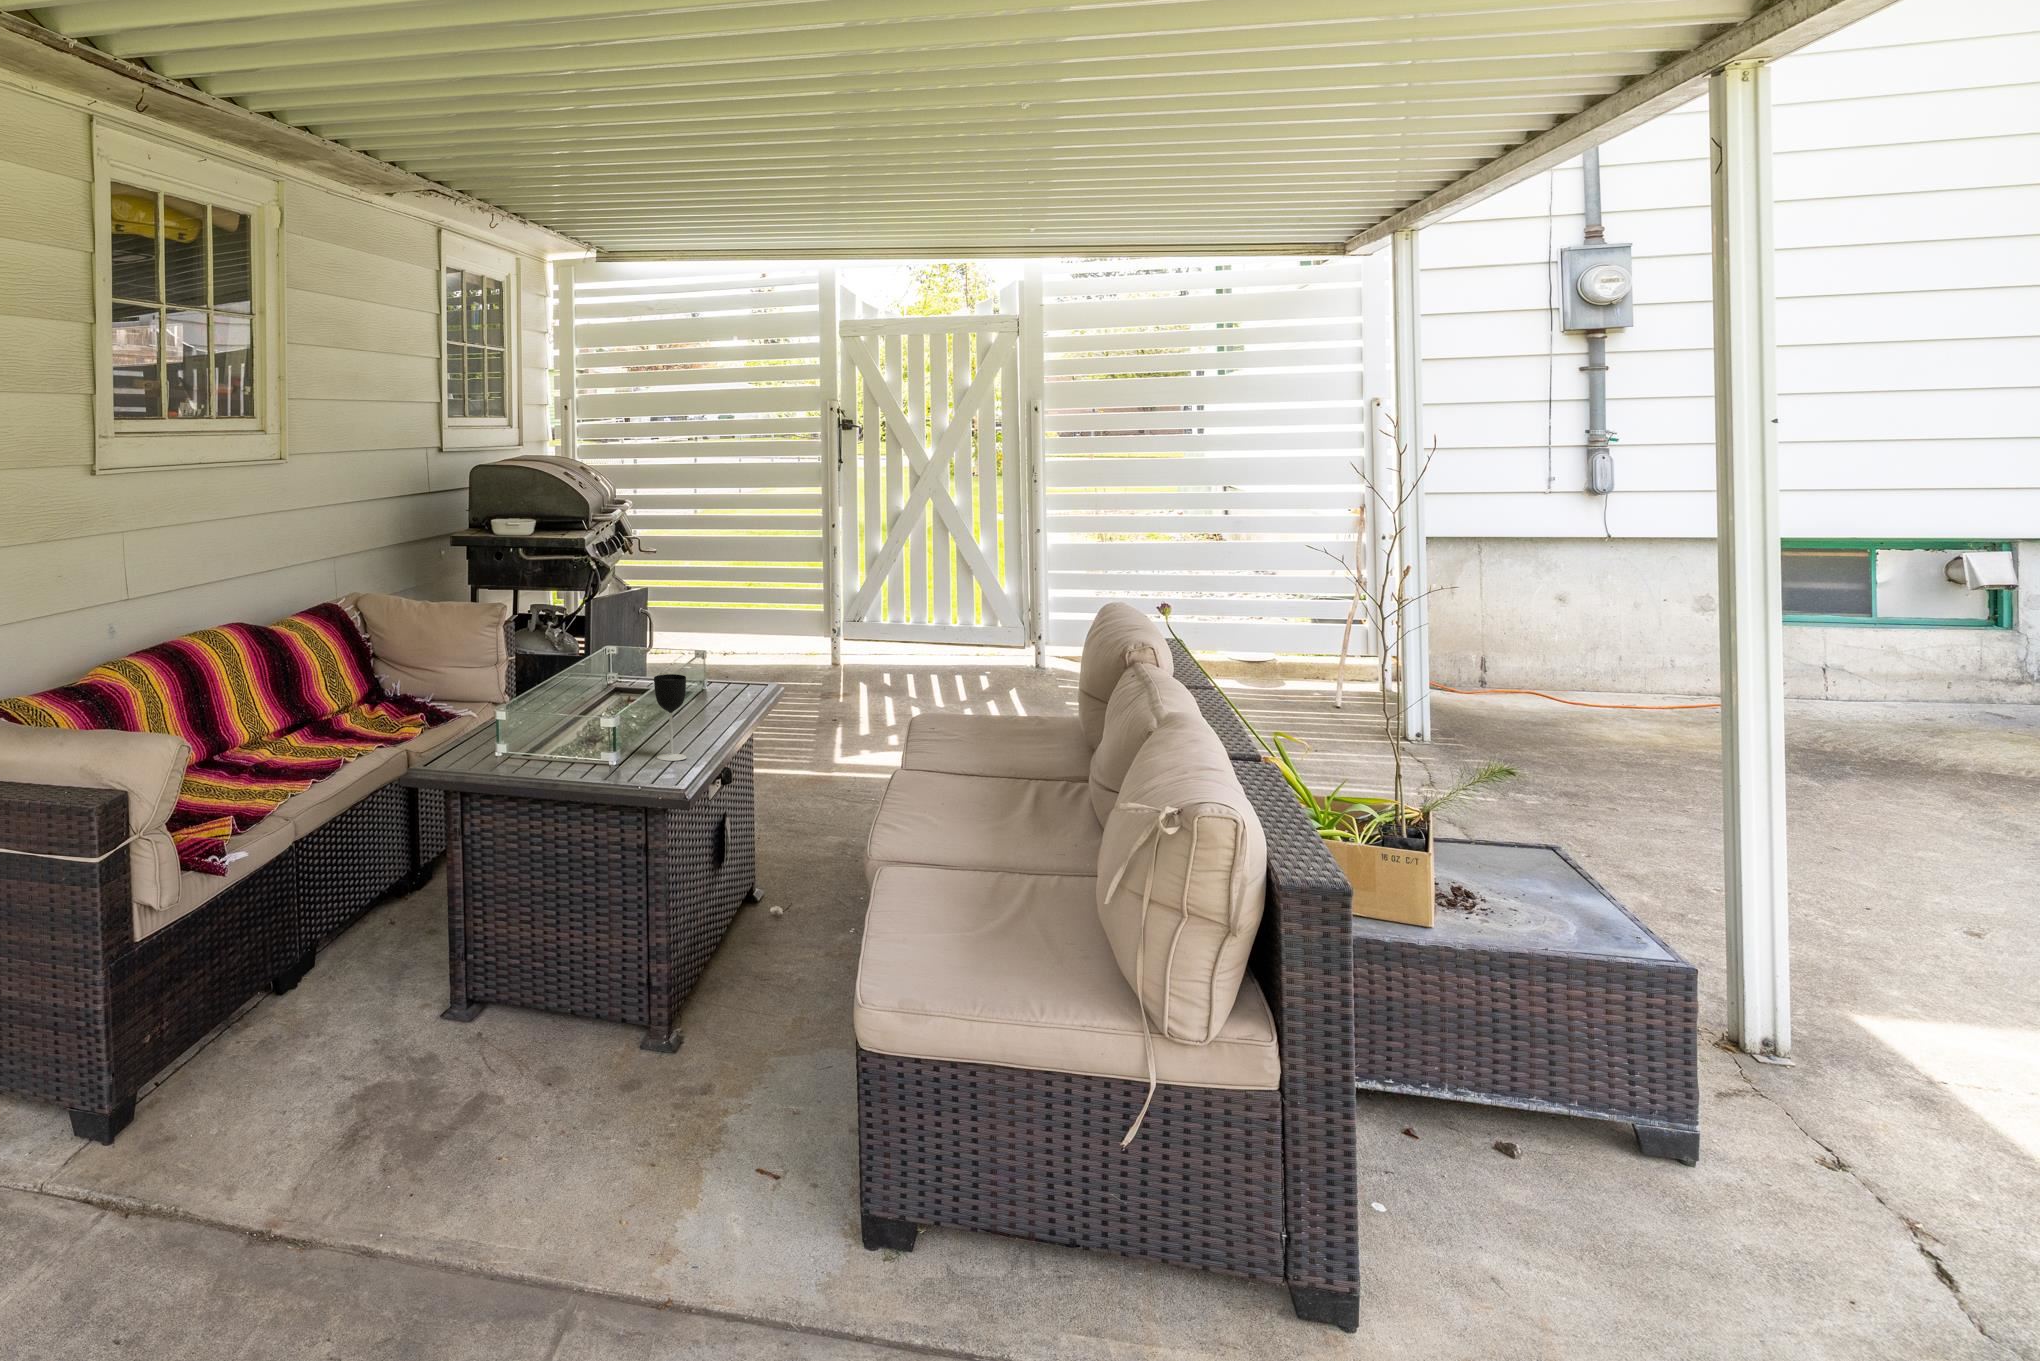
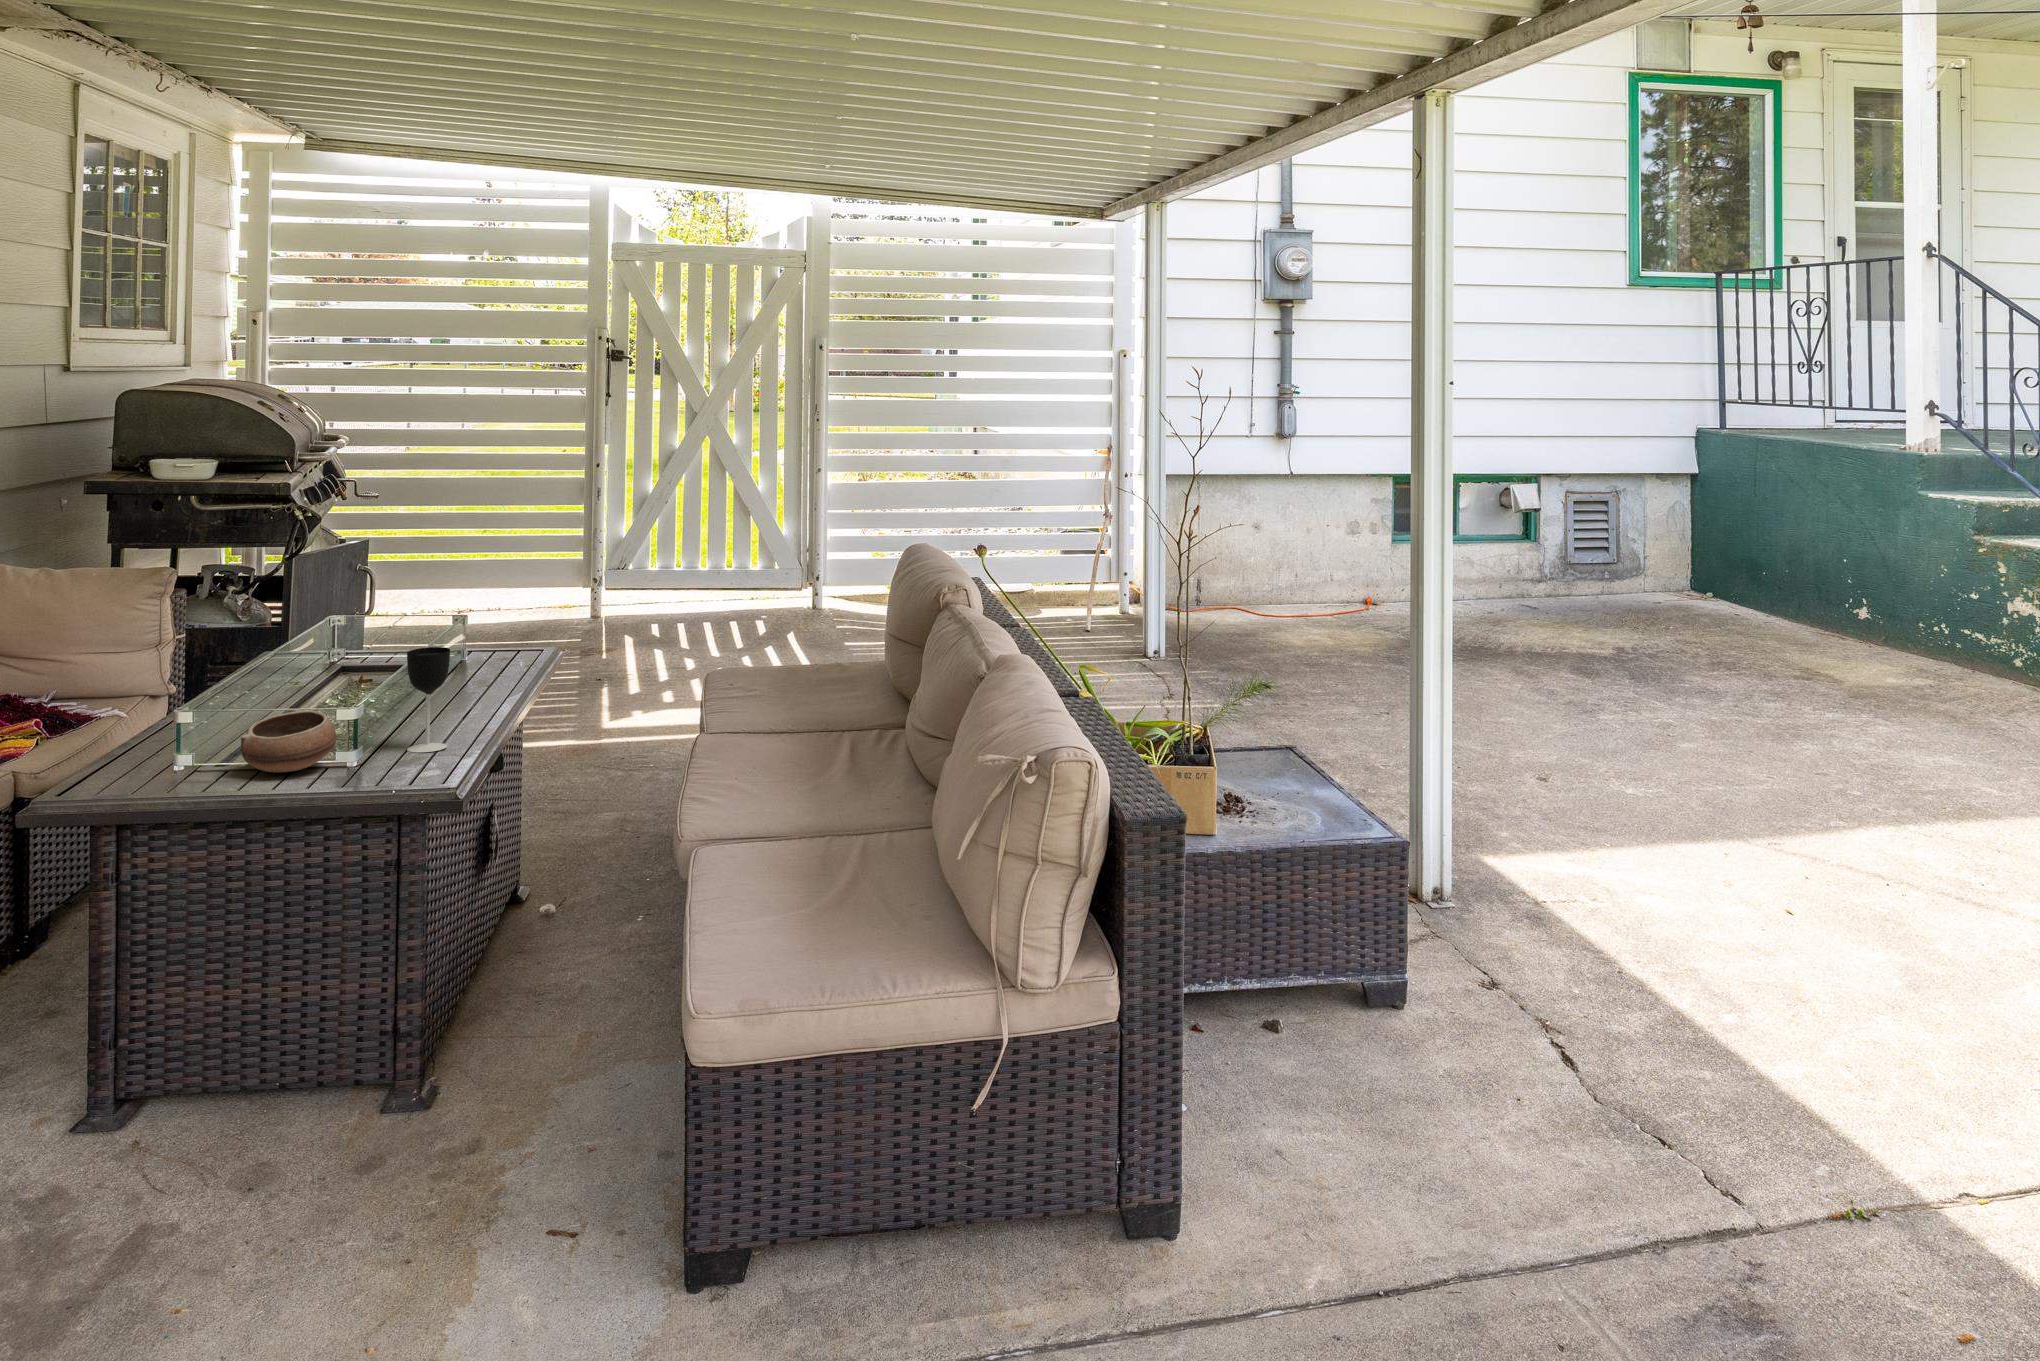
bowl: none [538,718,604,765] -> present [241,711,337,773]

